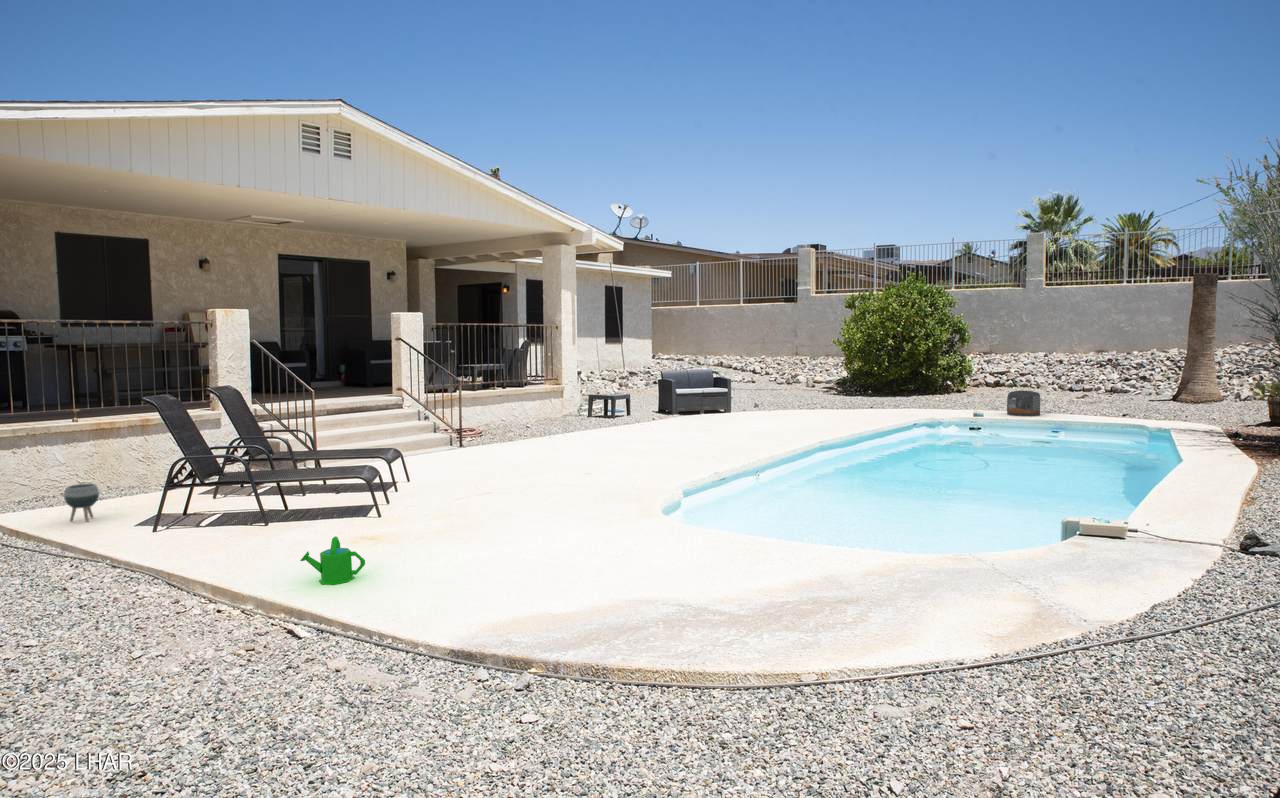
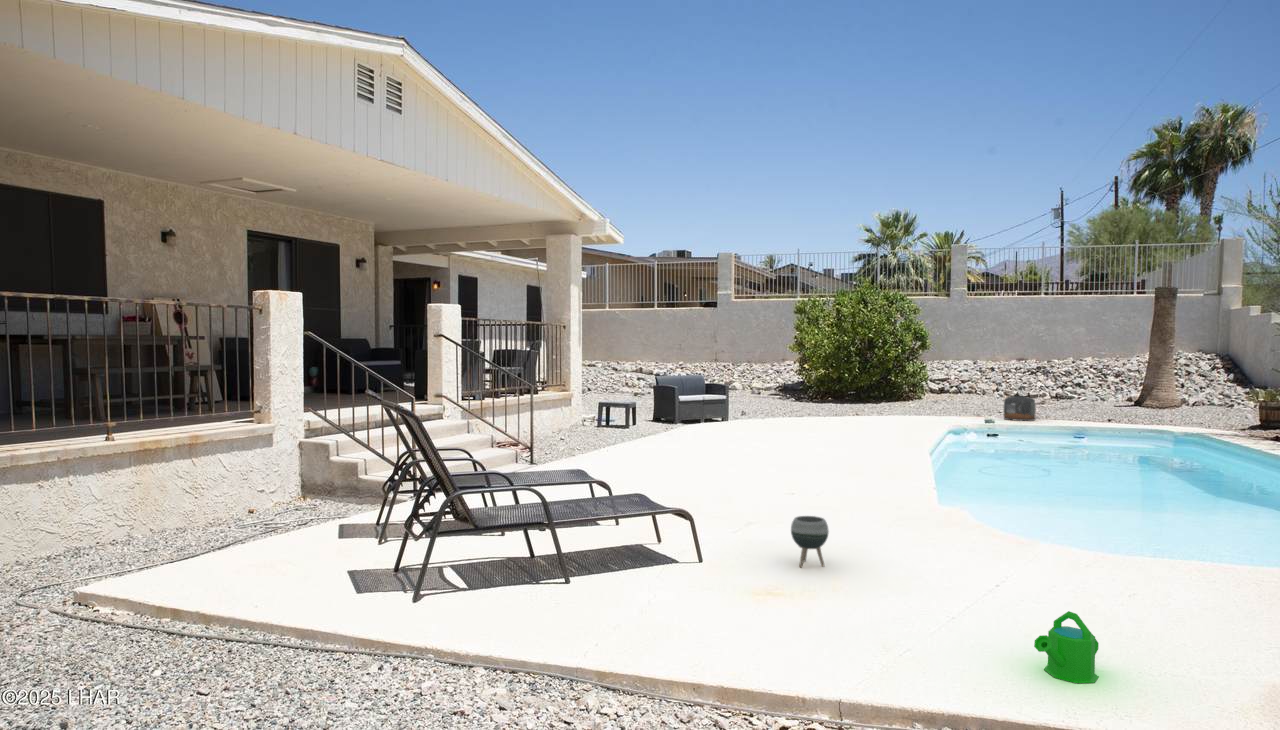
planter: present [64,484,99,522] -> present [791,516,829,567]
watering can: present [300,536,365,585] -> present [1034,611,1099,683]

